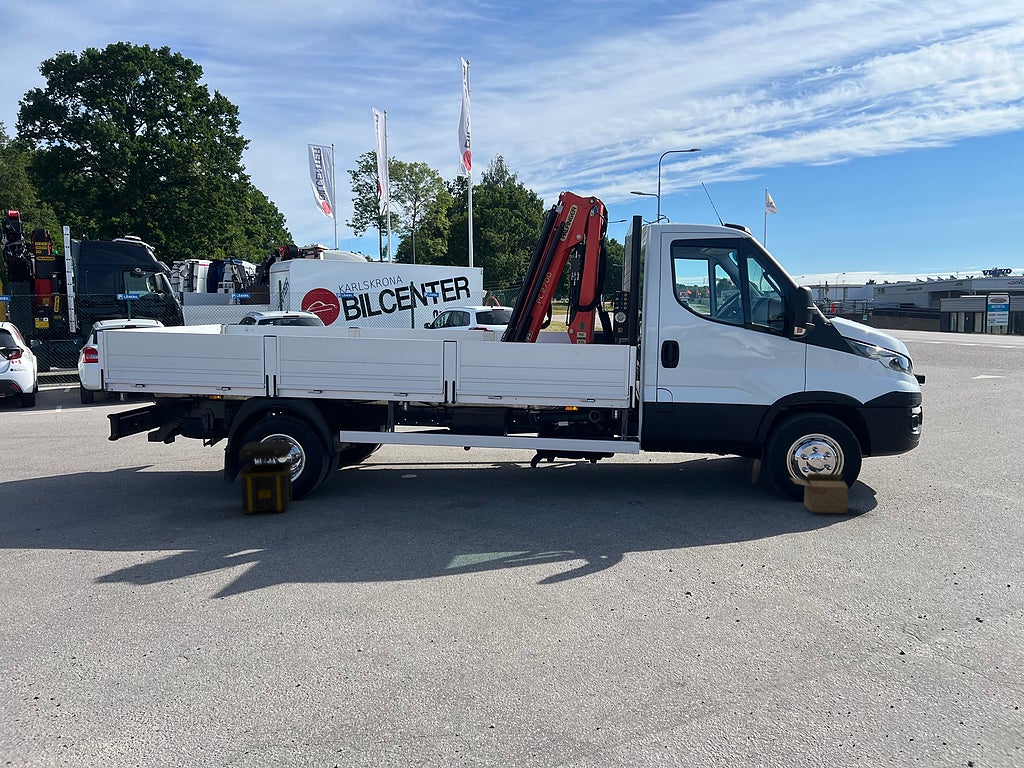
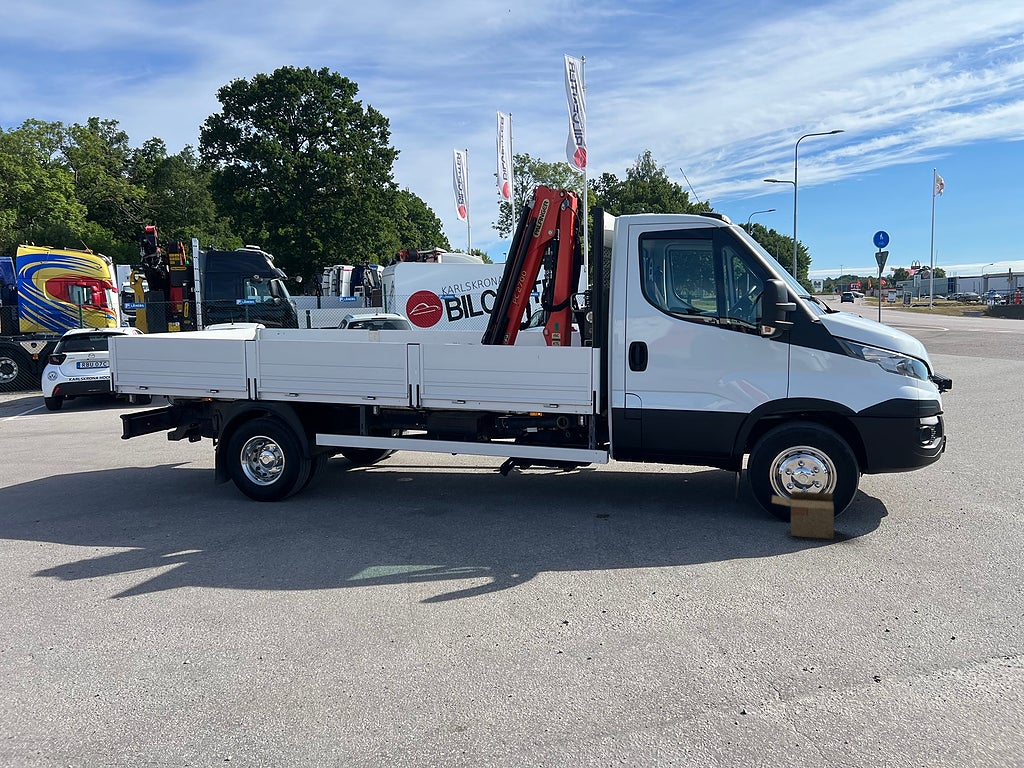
toolbox: present [239,441,292,514] -> none [218,443,276,512]

